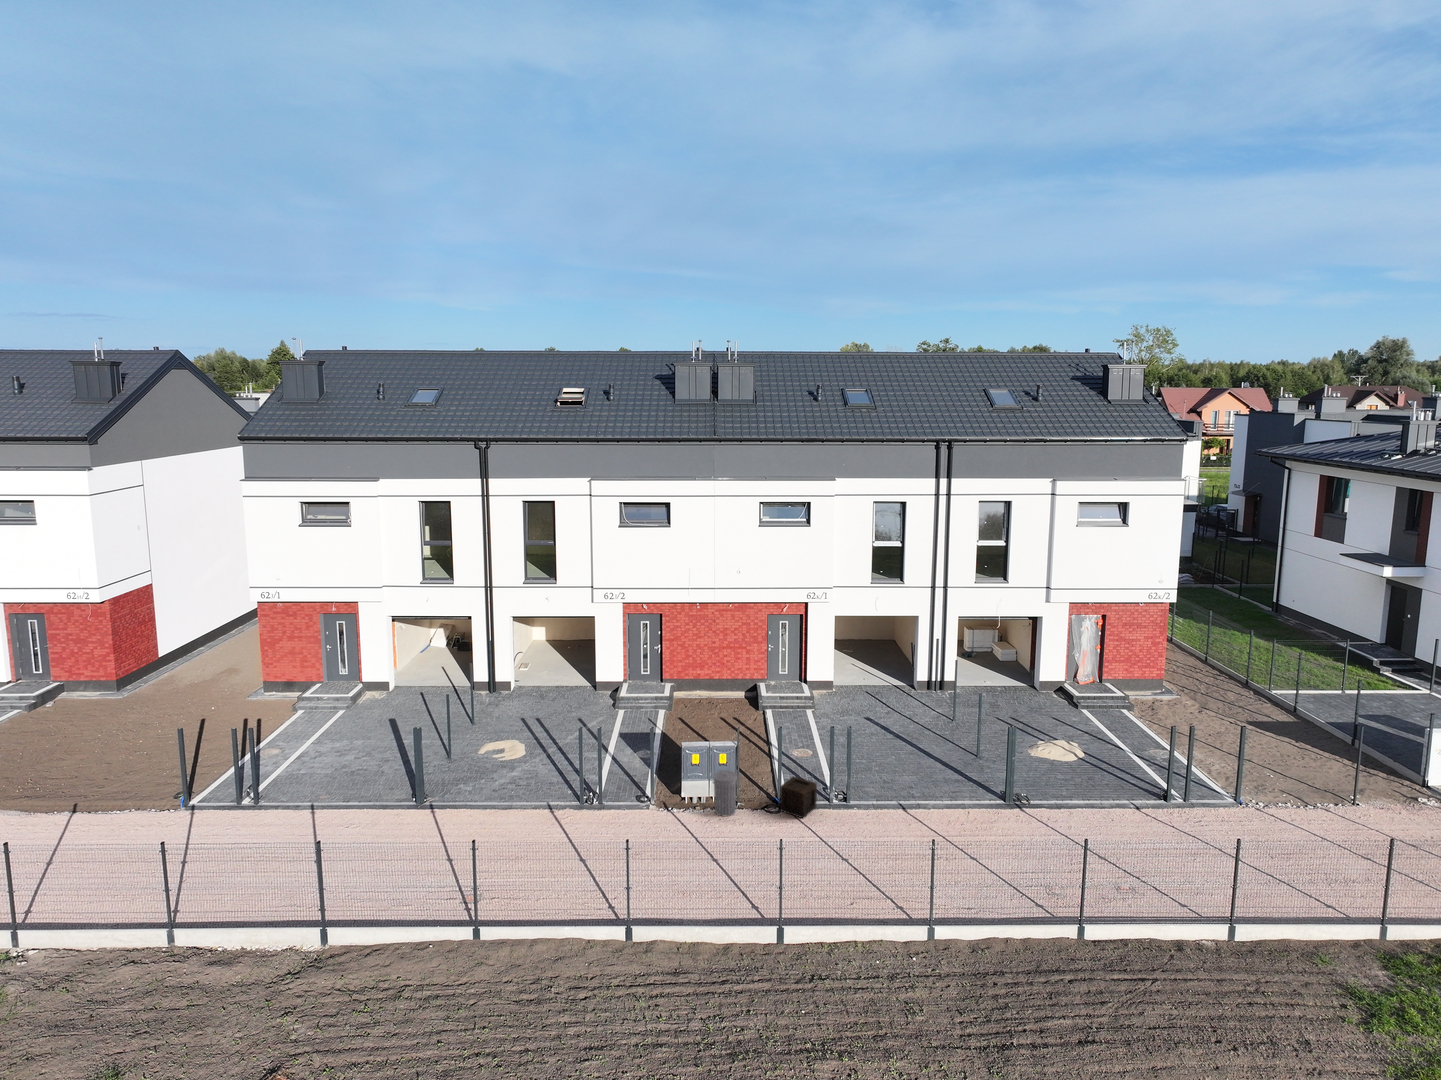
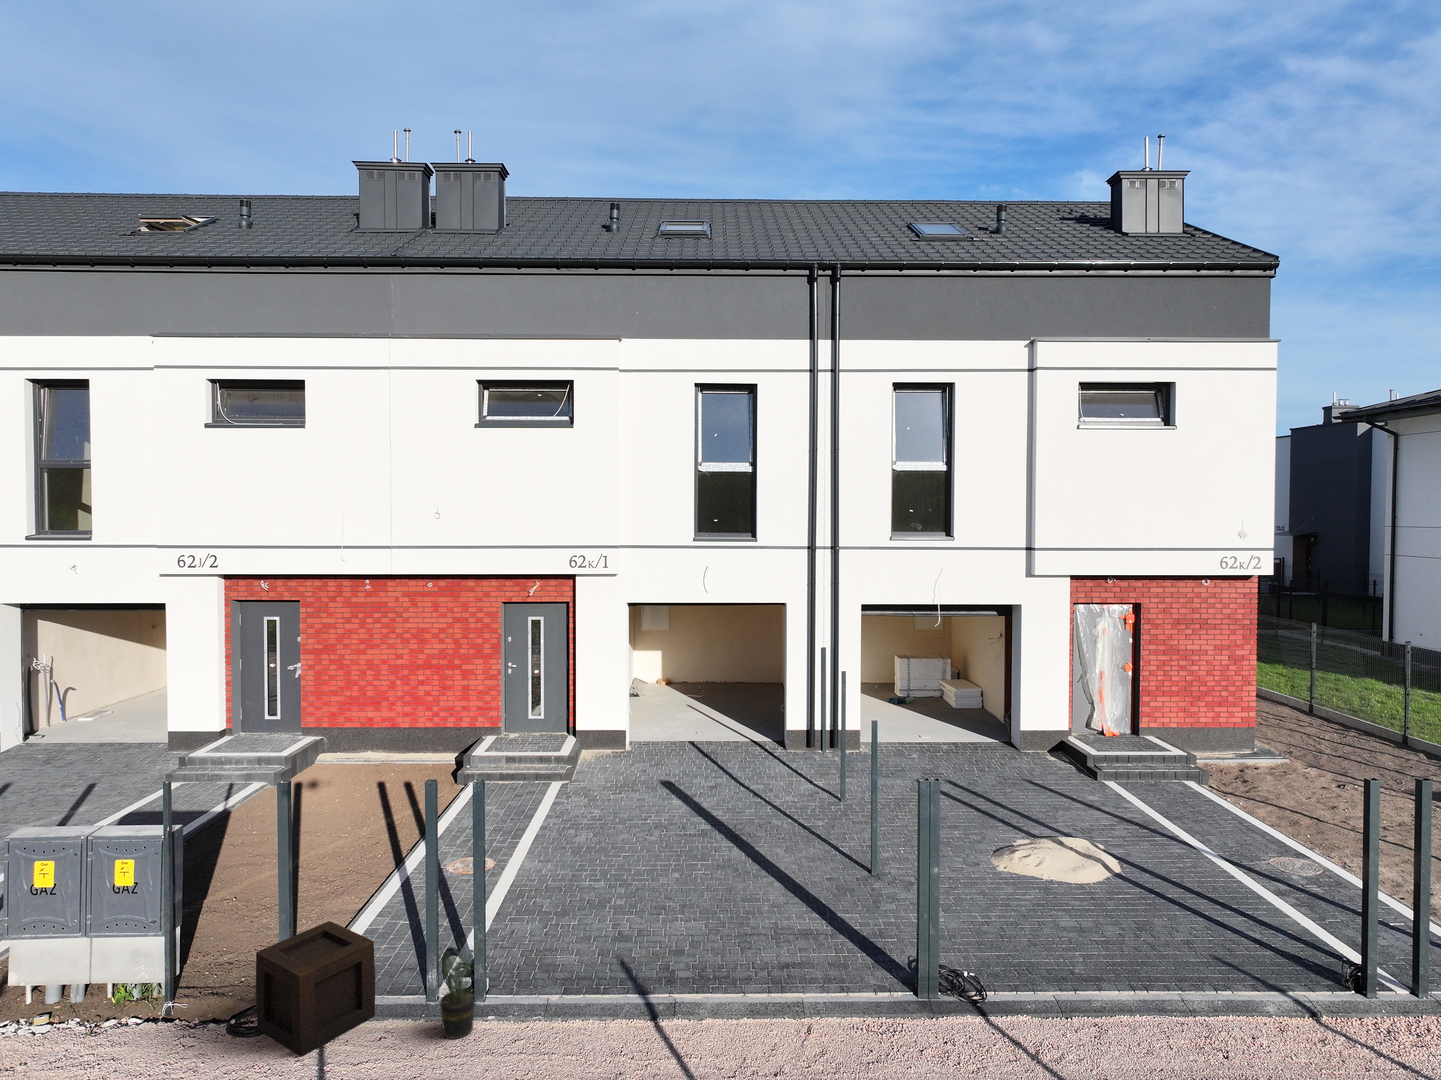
trash can: present [713,770,737,816] -> none [49,903,134,1050]
potted plant: none [838,777,860,814] -> present [437,928,476,1039]

